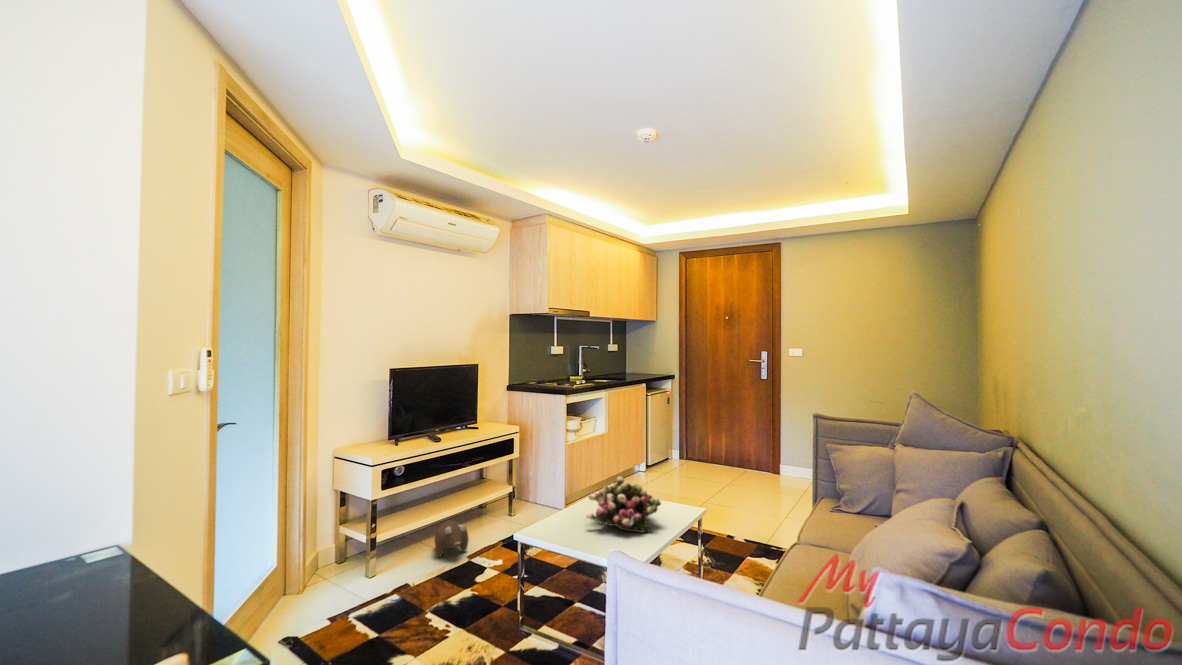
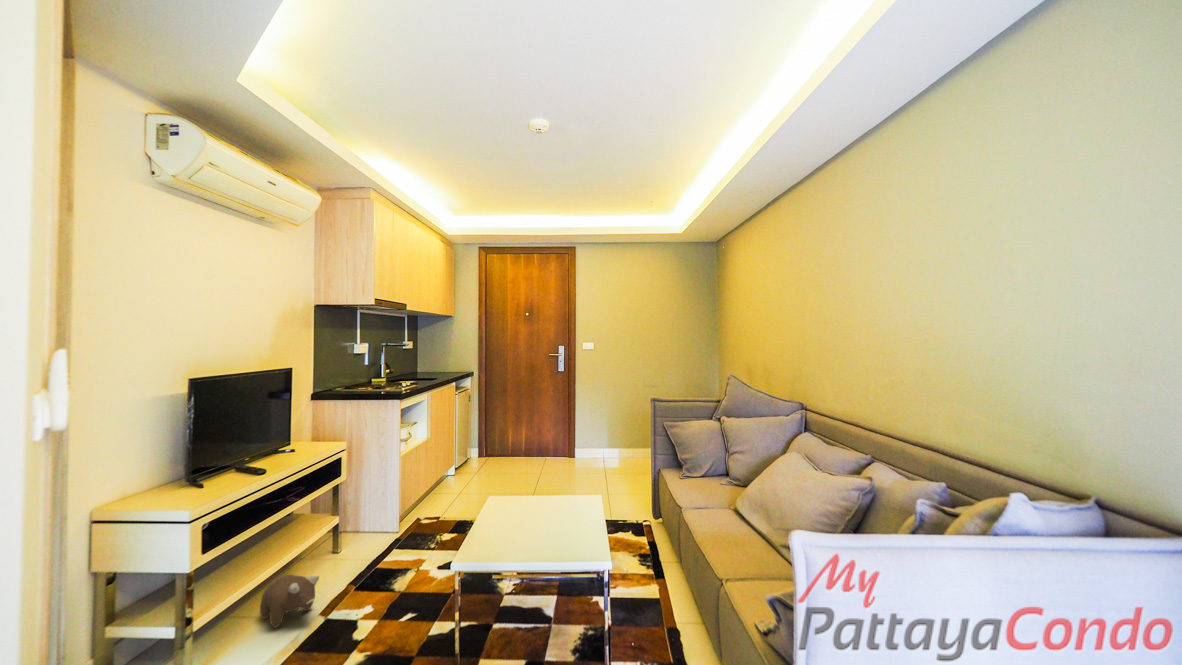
flower arrangement: present [587,477,661,533] -> none [507,480,577,533]

